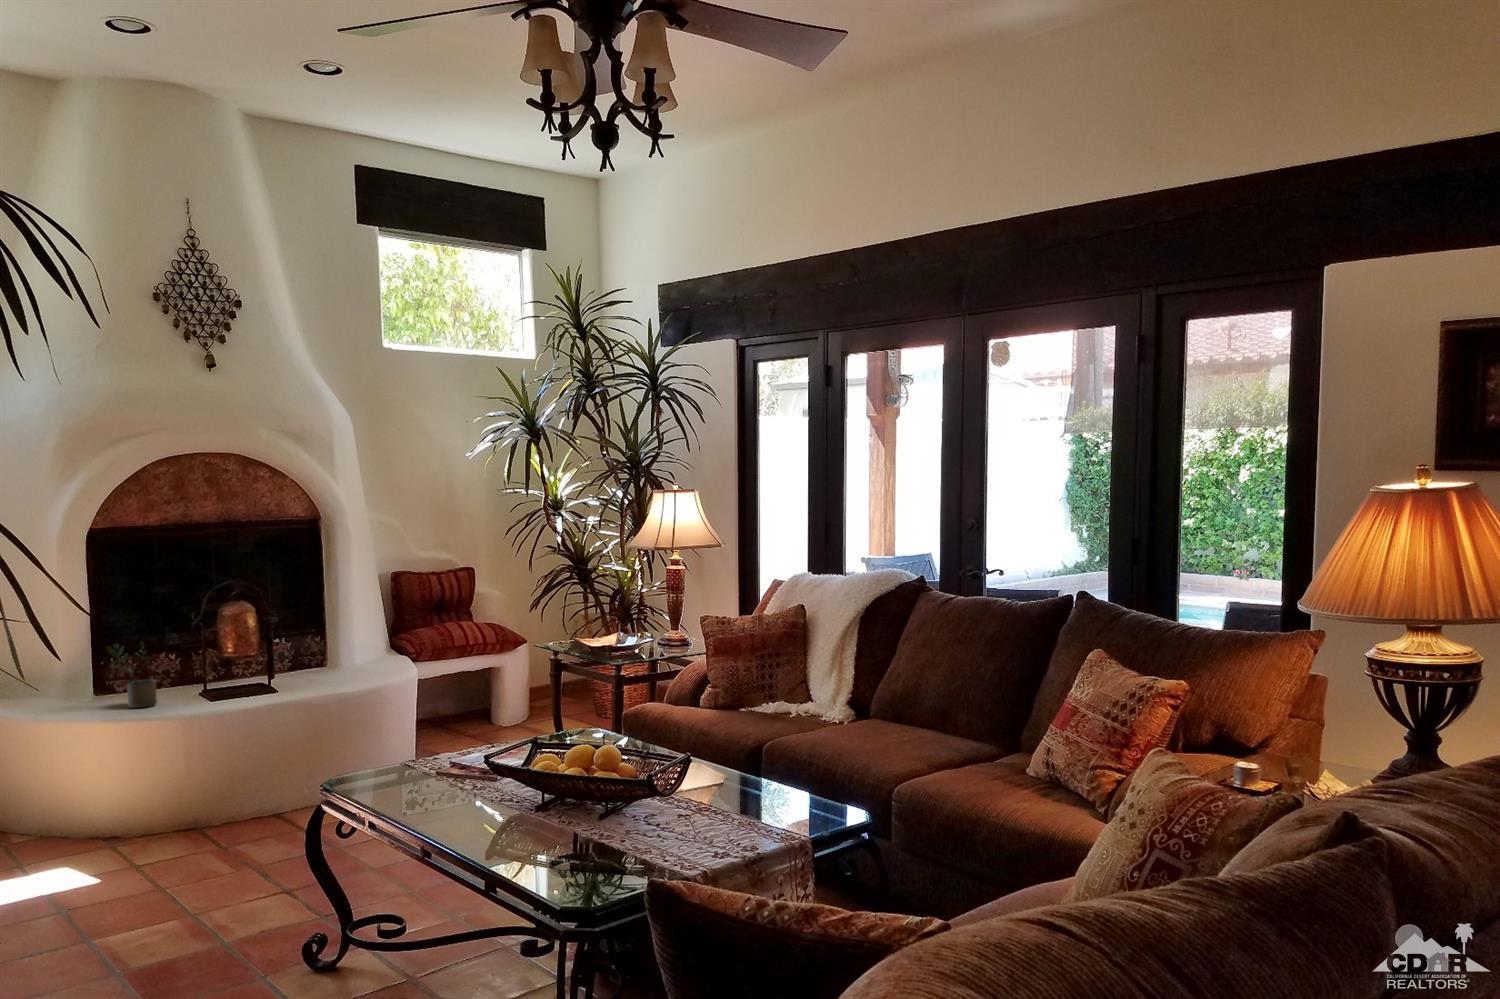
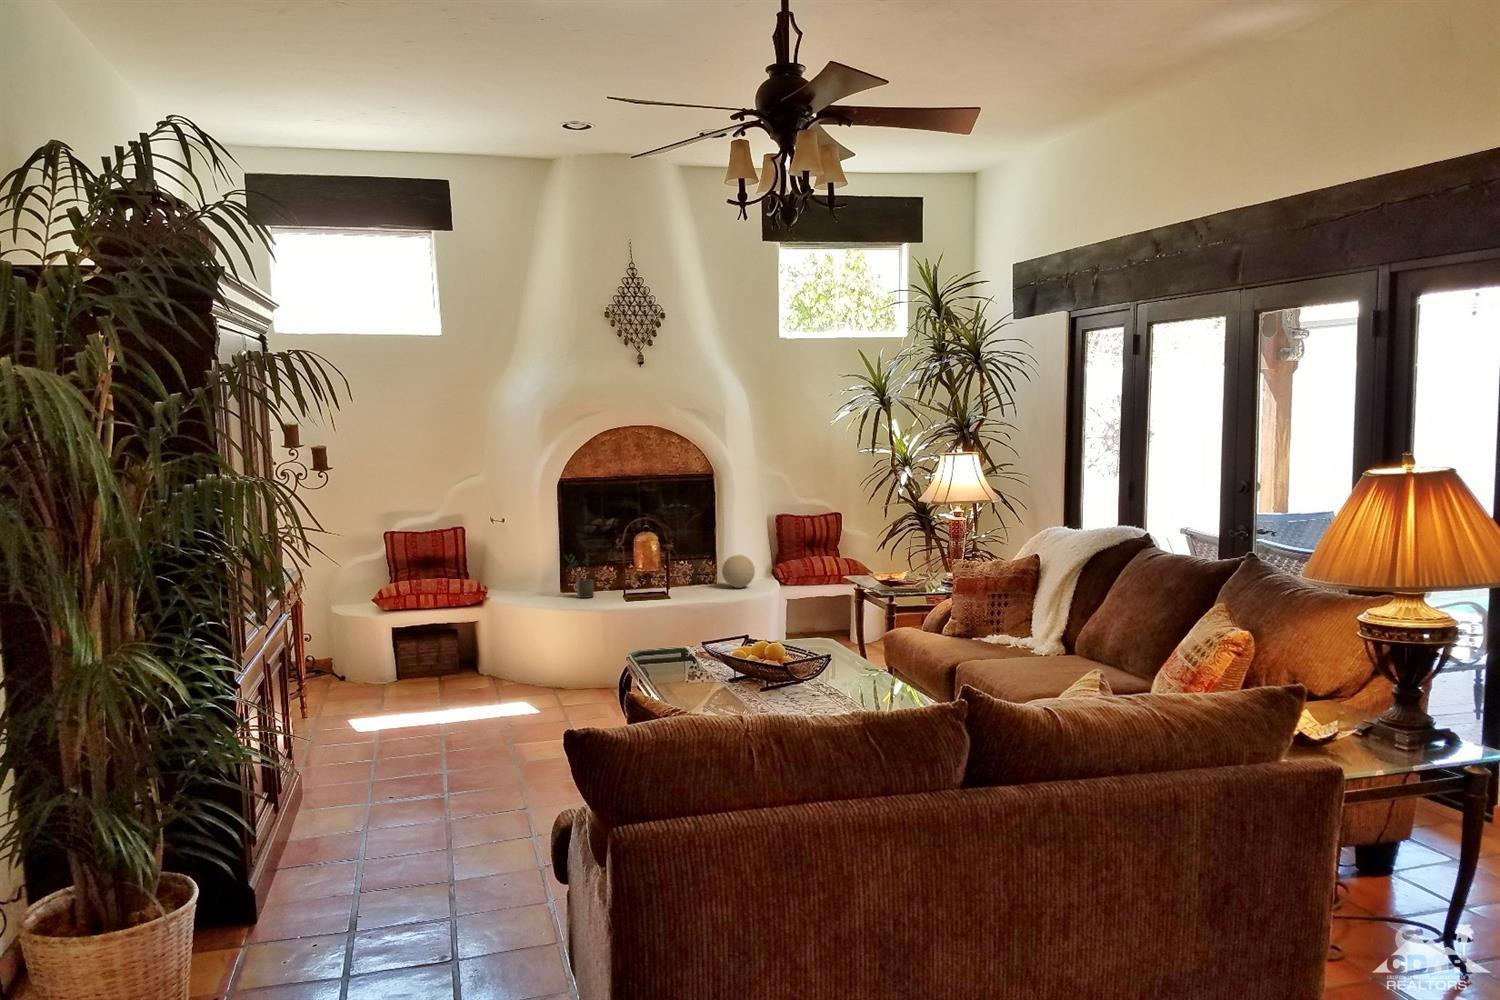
decorative orb: none [341,626,388,670] -> present [722,555,755,588]

